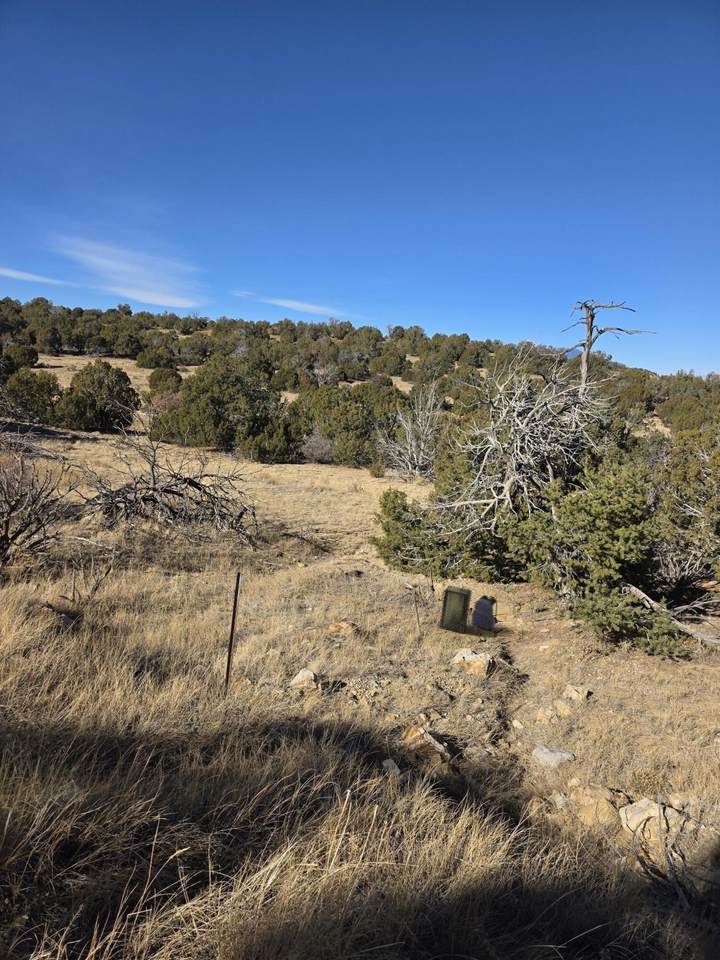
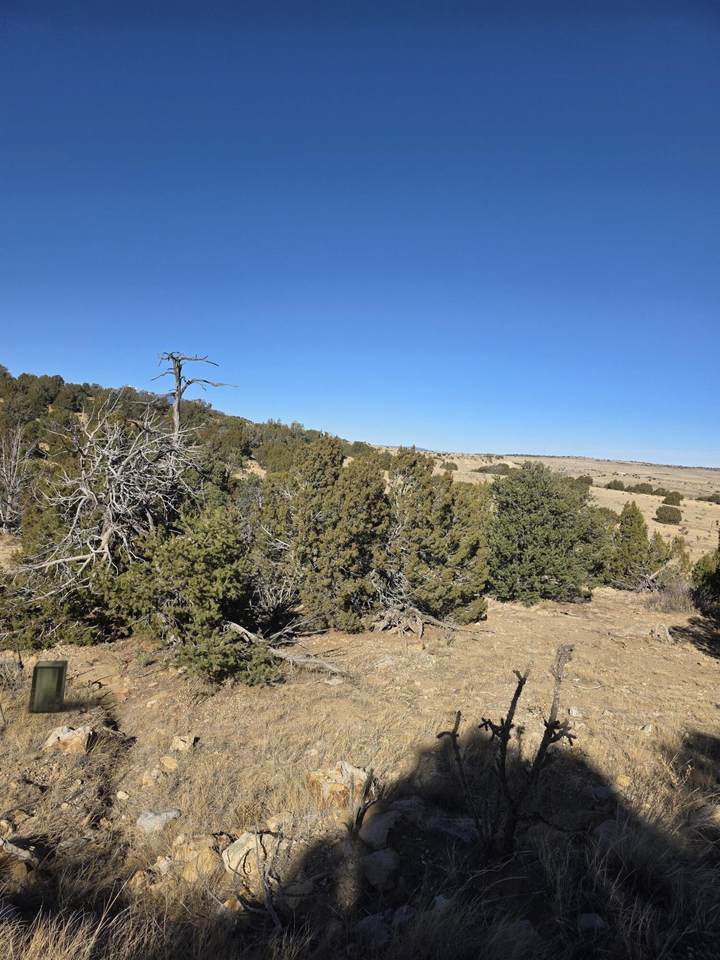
backpack: present [472,595,497,630] -> none [70,662,100,701]

